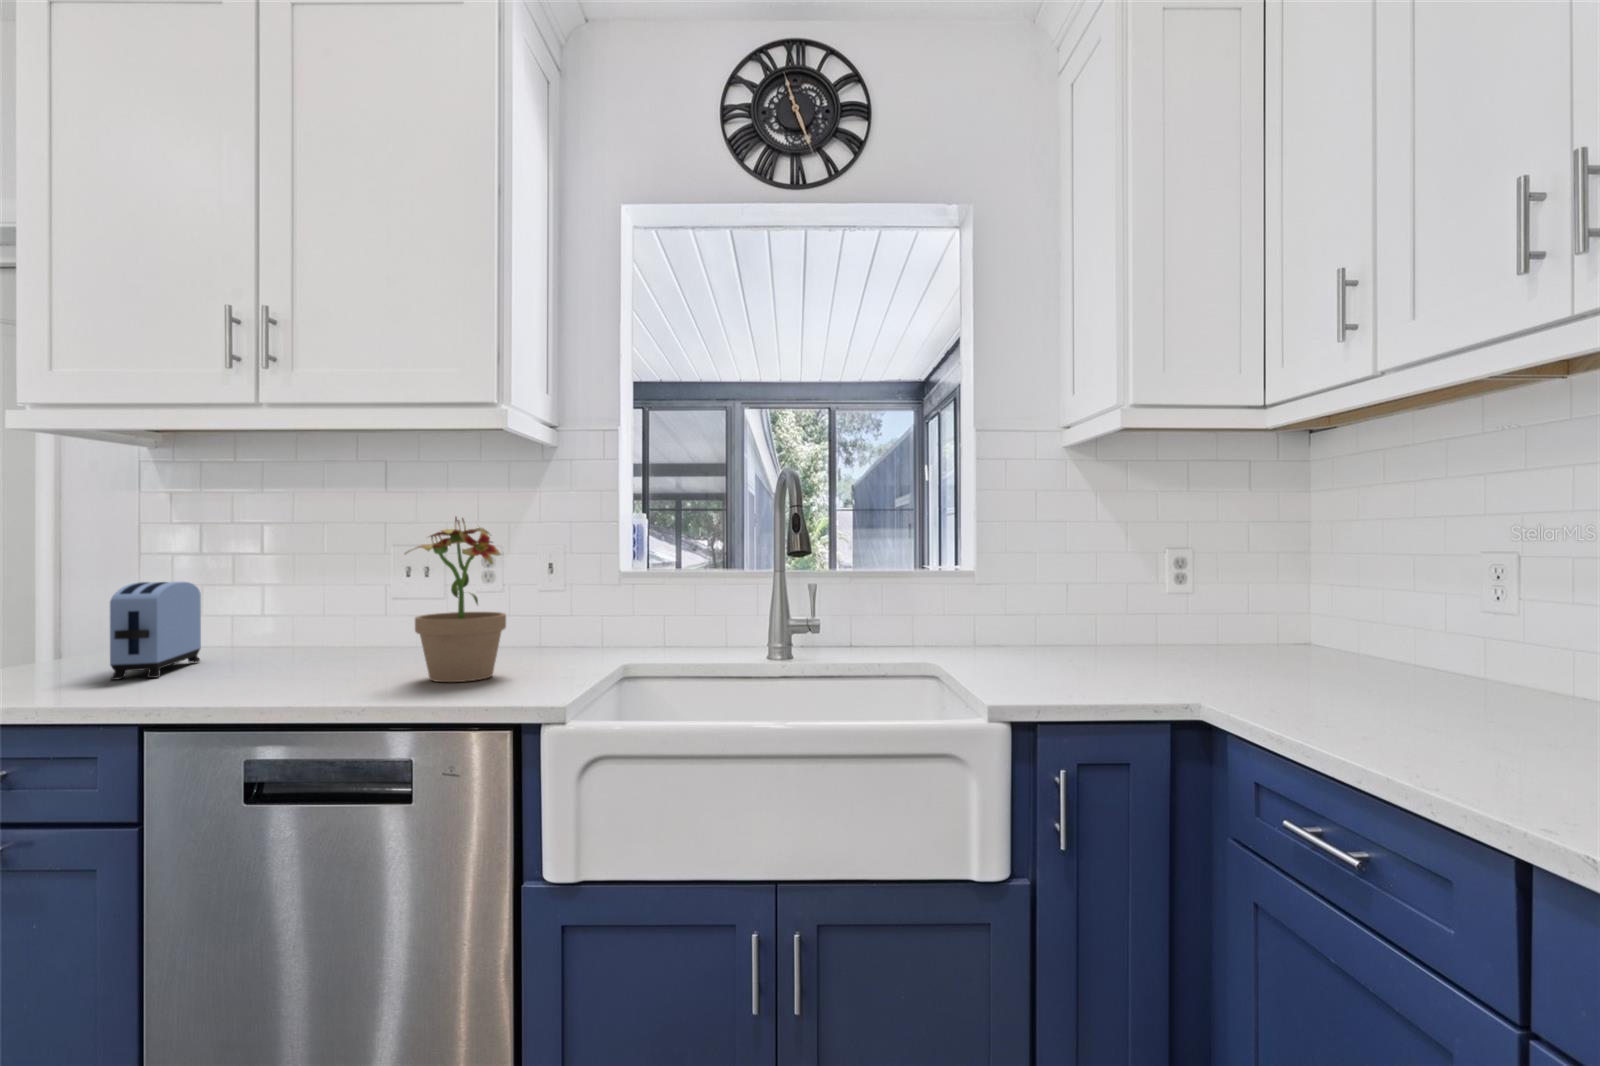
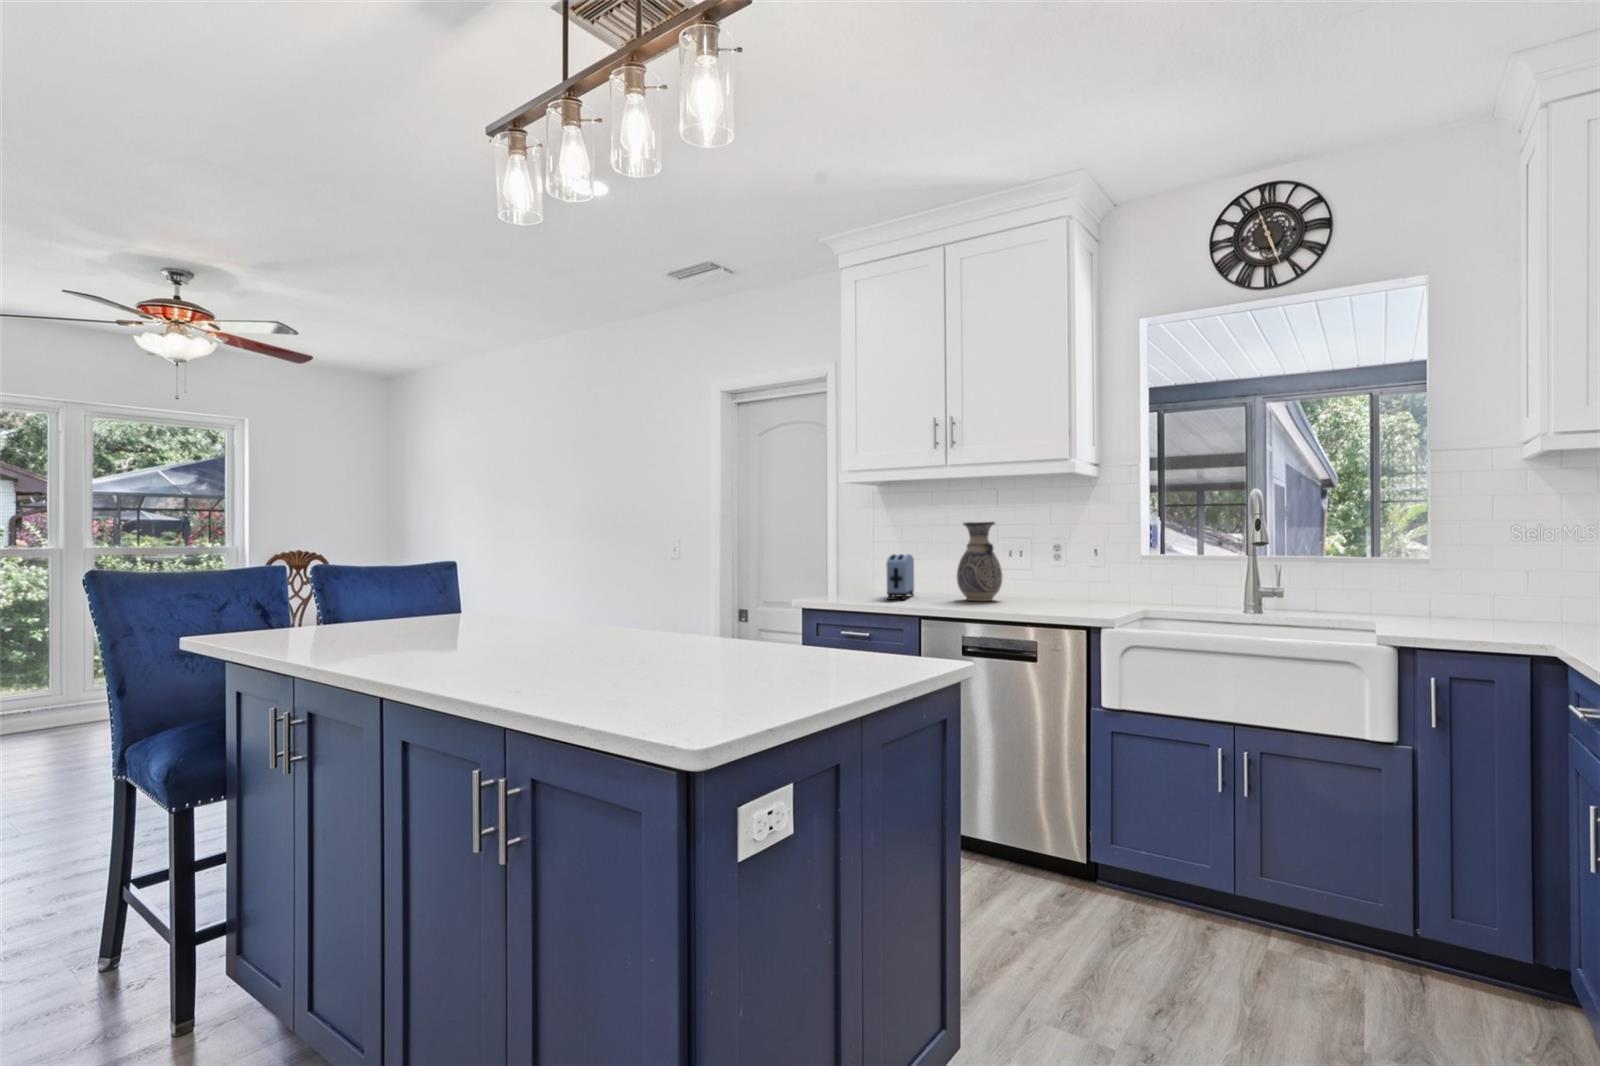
potted plant: present [405,517,506,682] -> none [1023,521,1075,609]
vase: none [281,518,378,670] -> present [957,522,1002,601]

